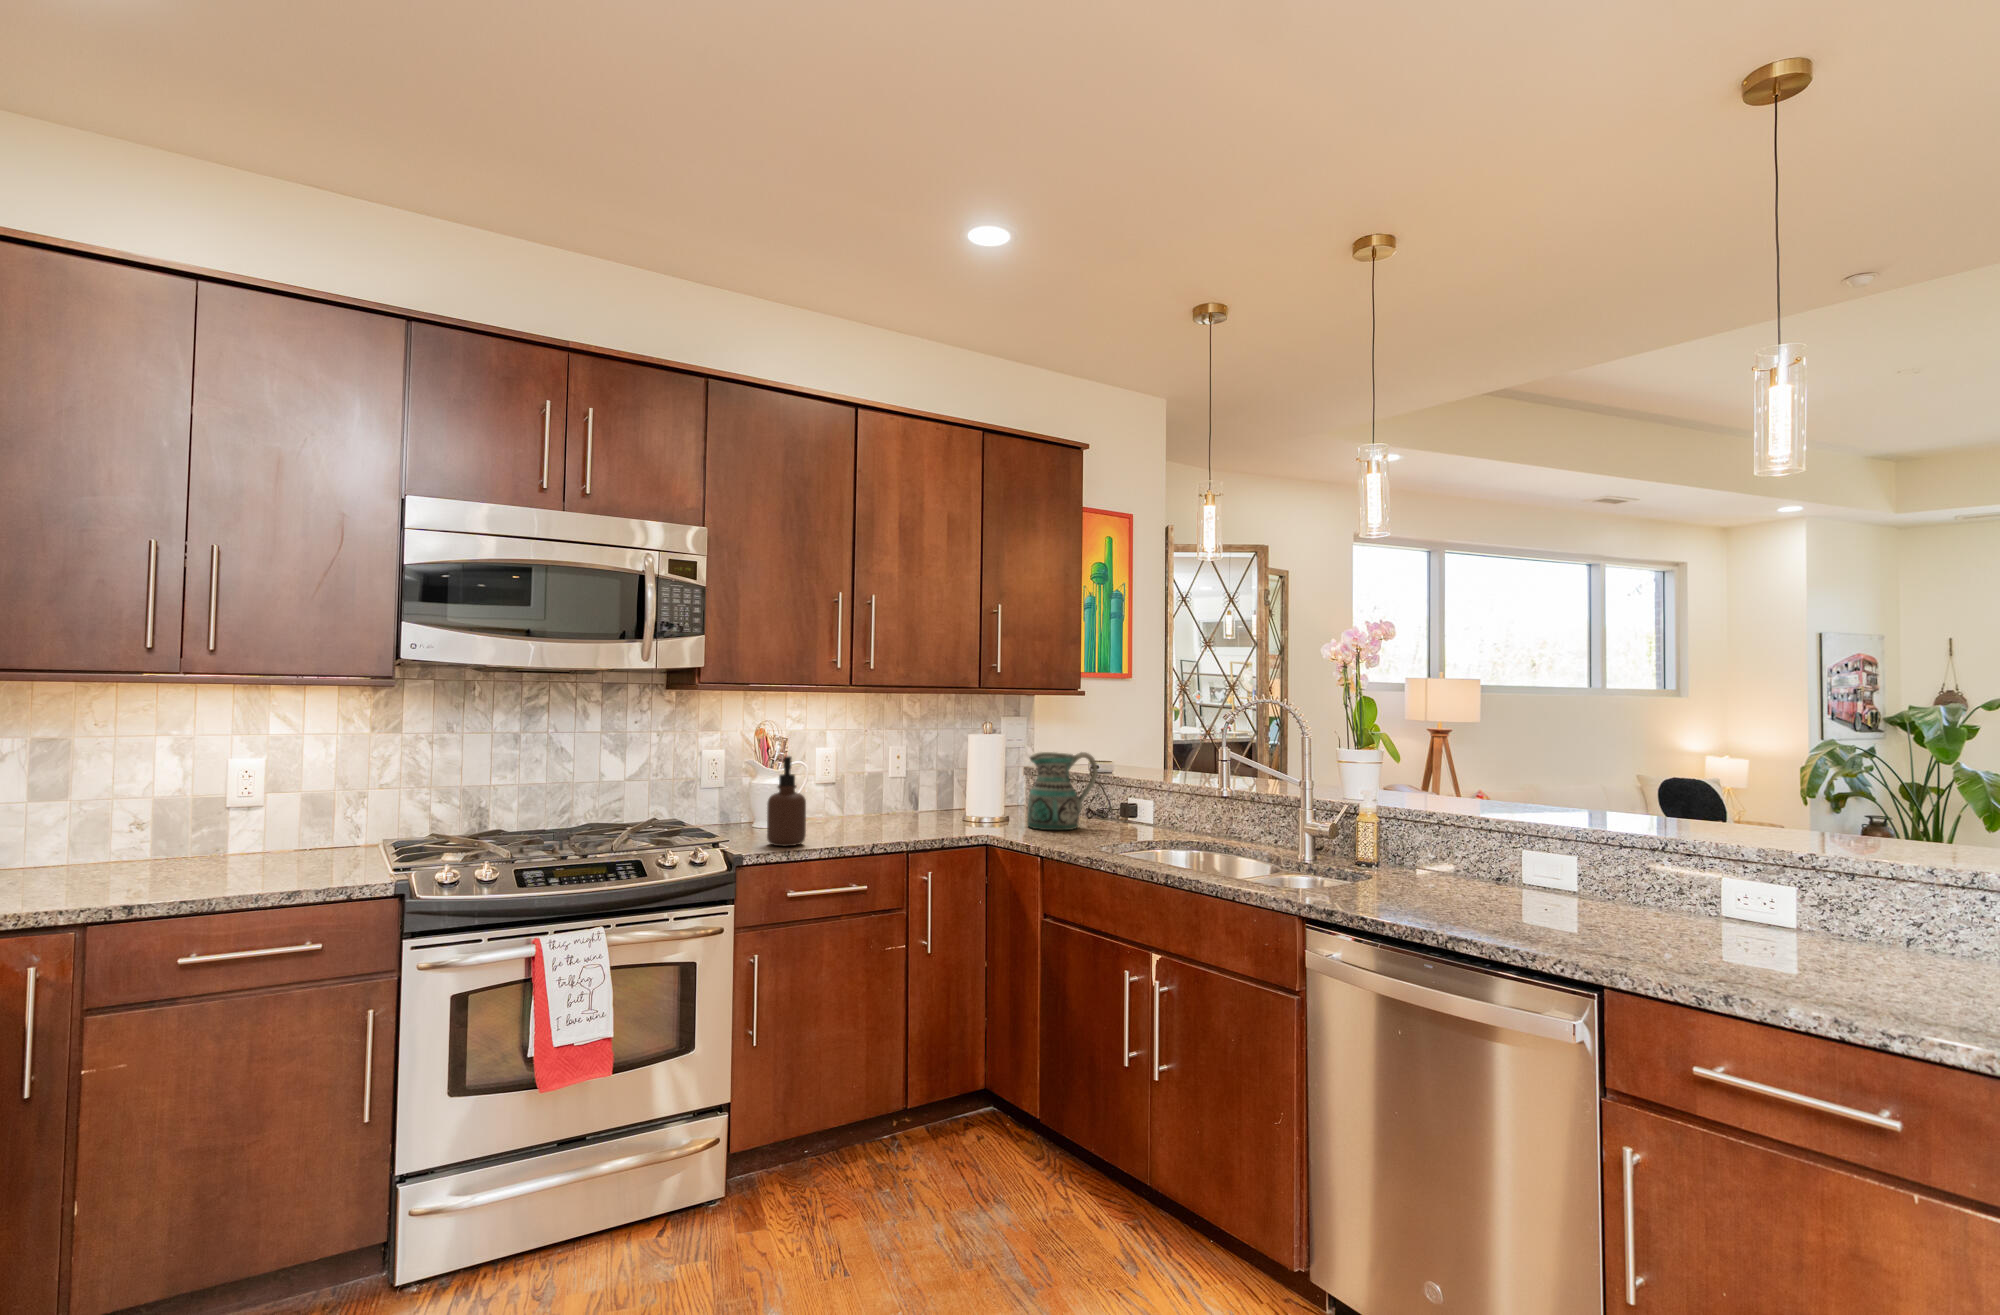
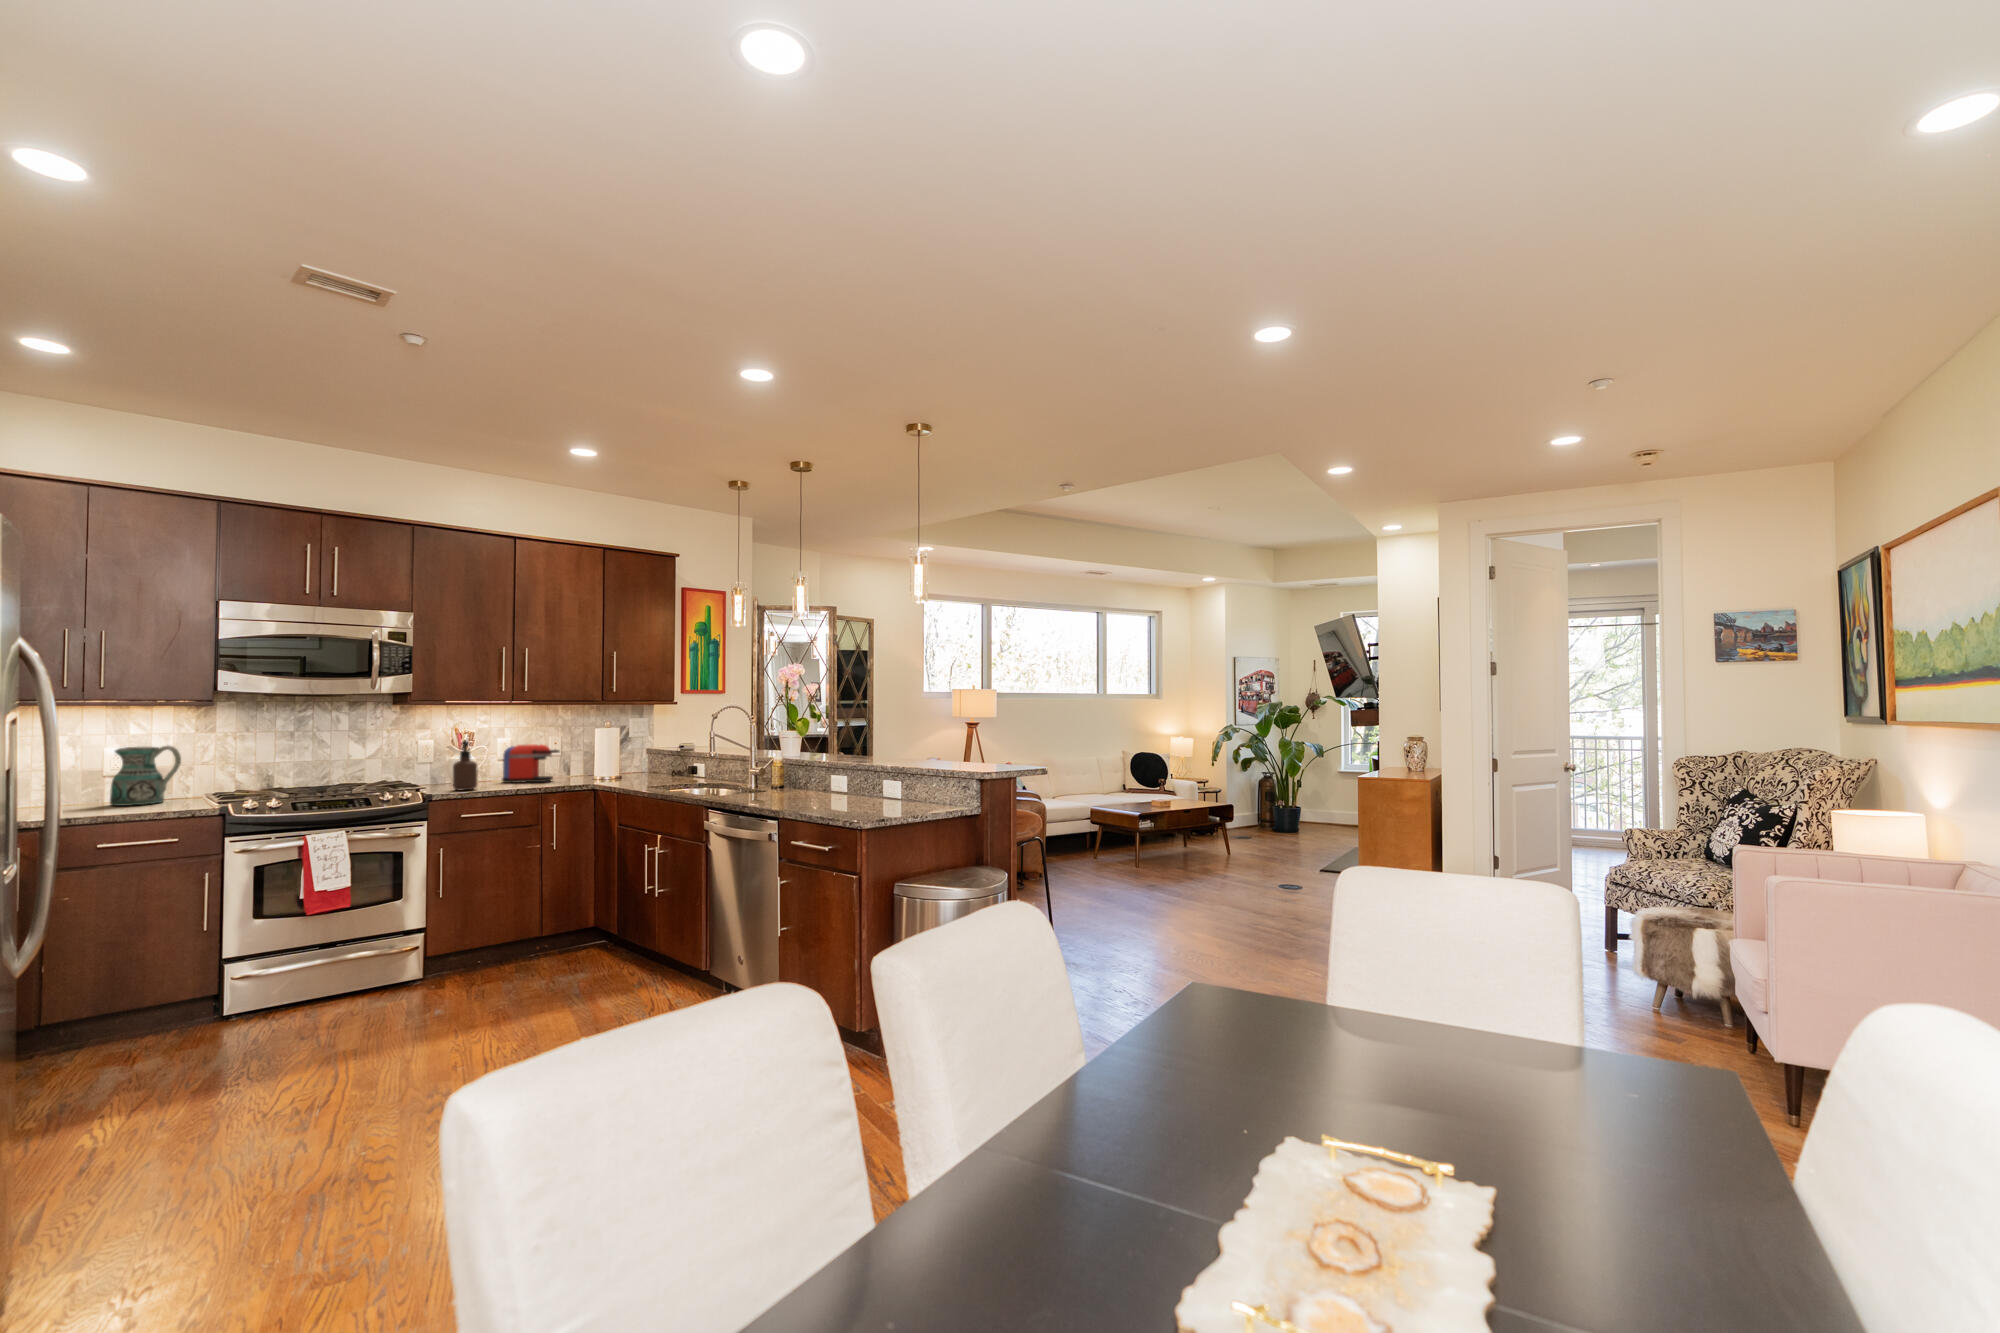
ceramic pitcher: present [1027,752,1098,830] -> present [110,746,181,806]
coffee maker: none [826,761,919,828] -> present [502,744,559,783]

